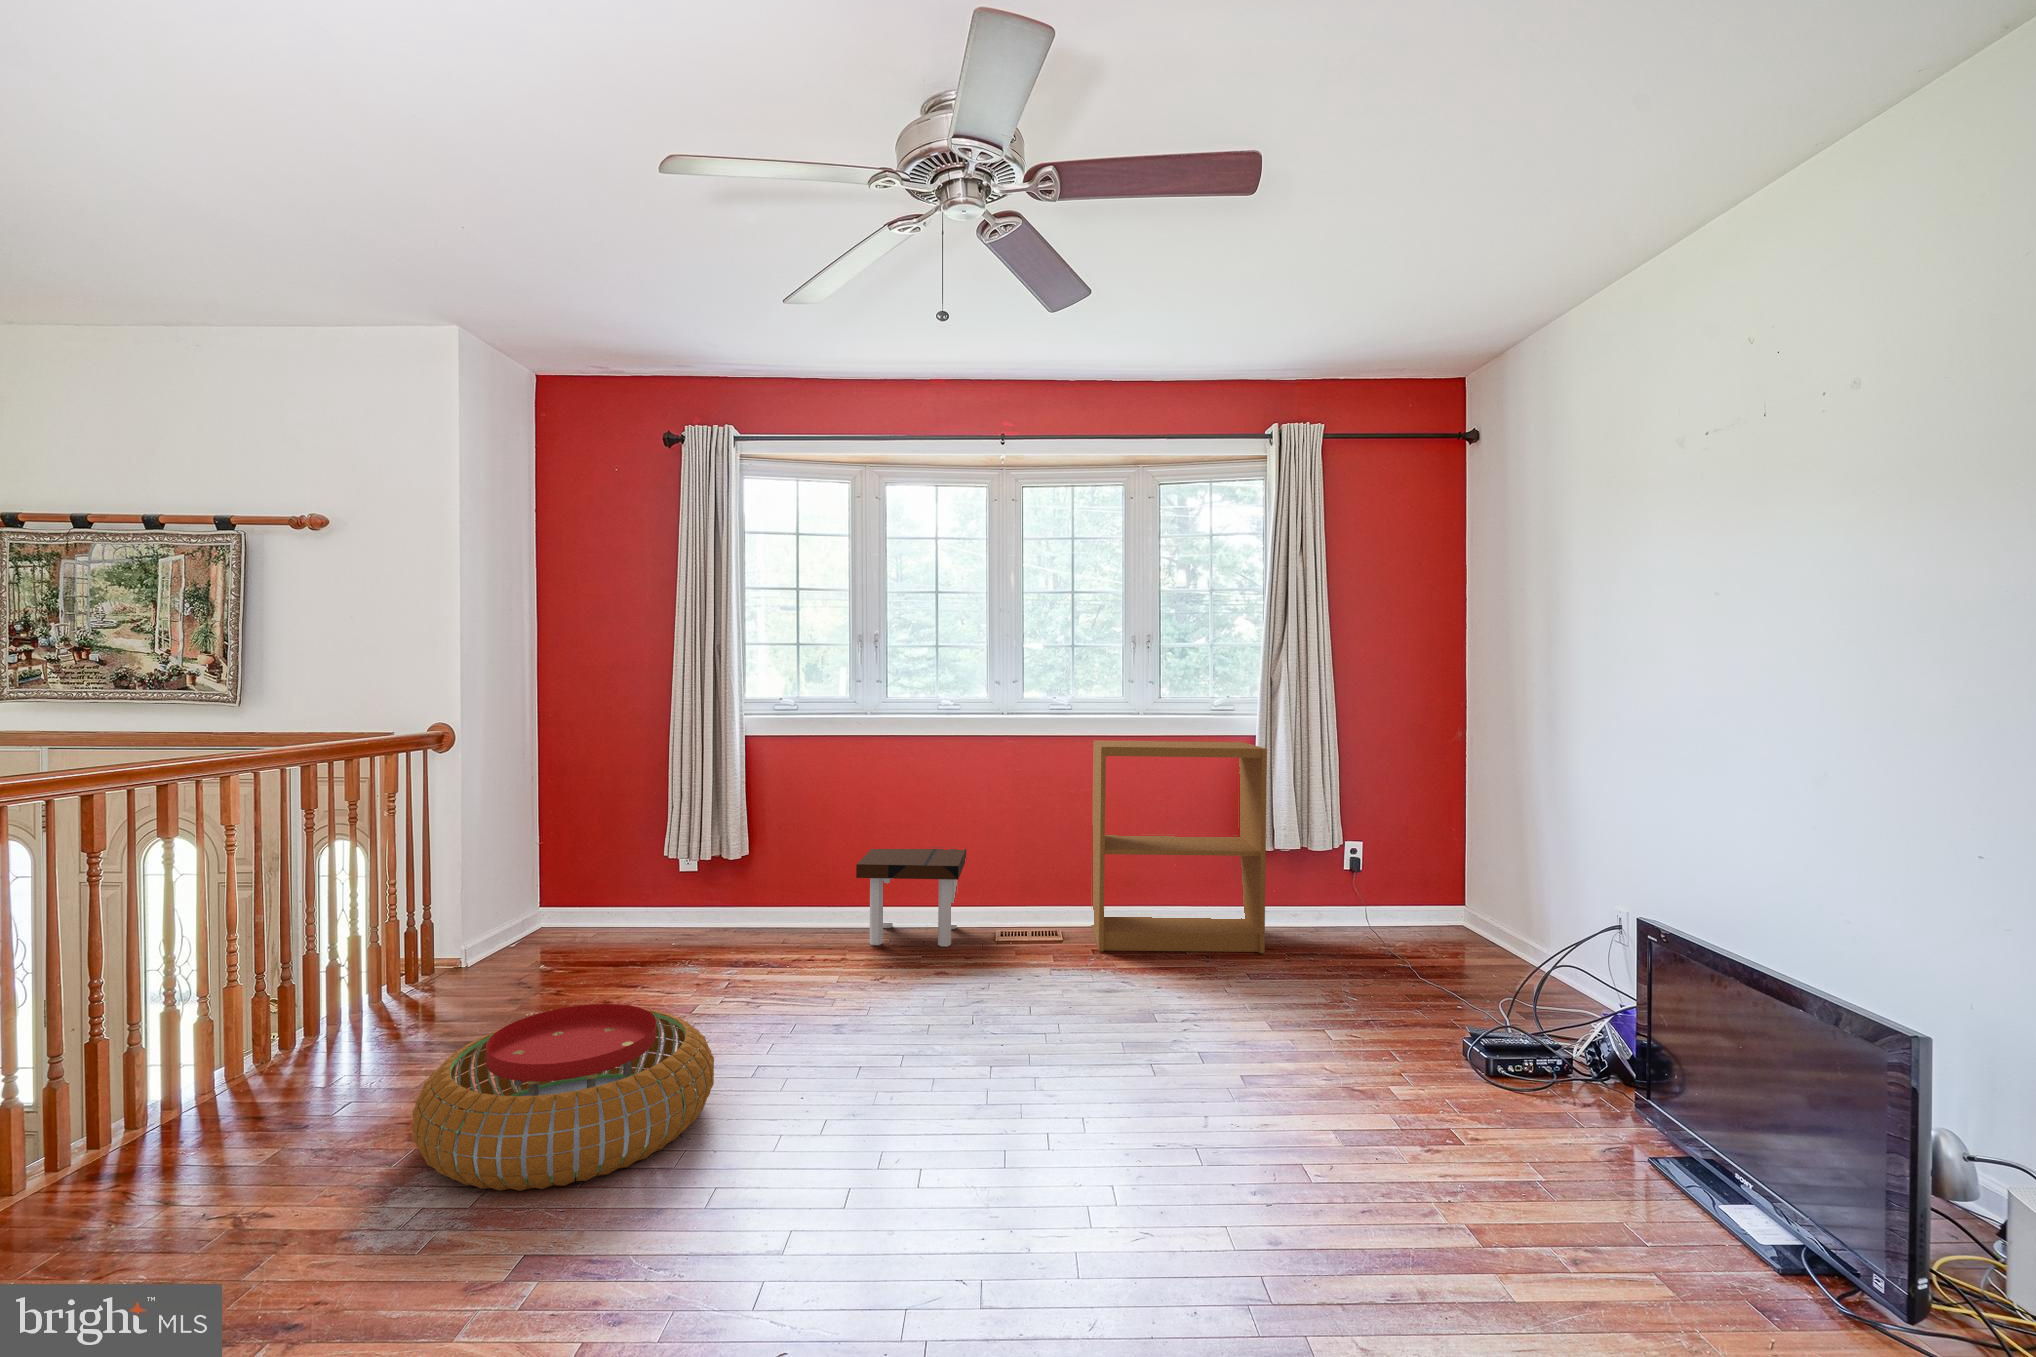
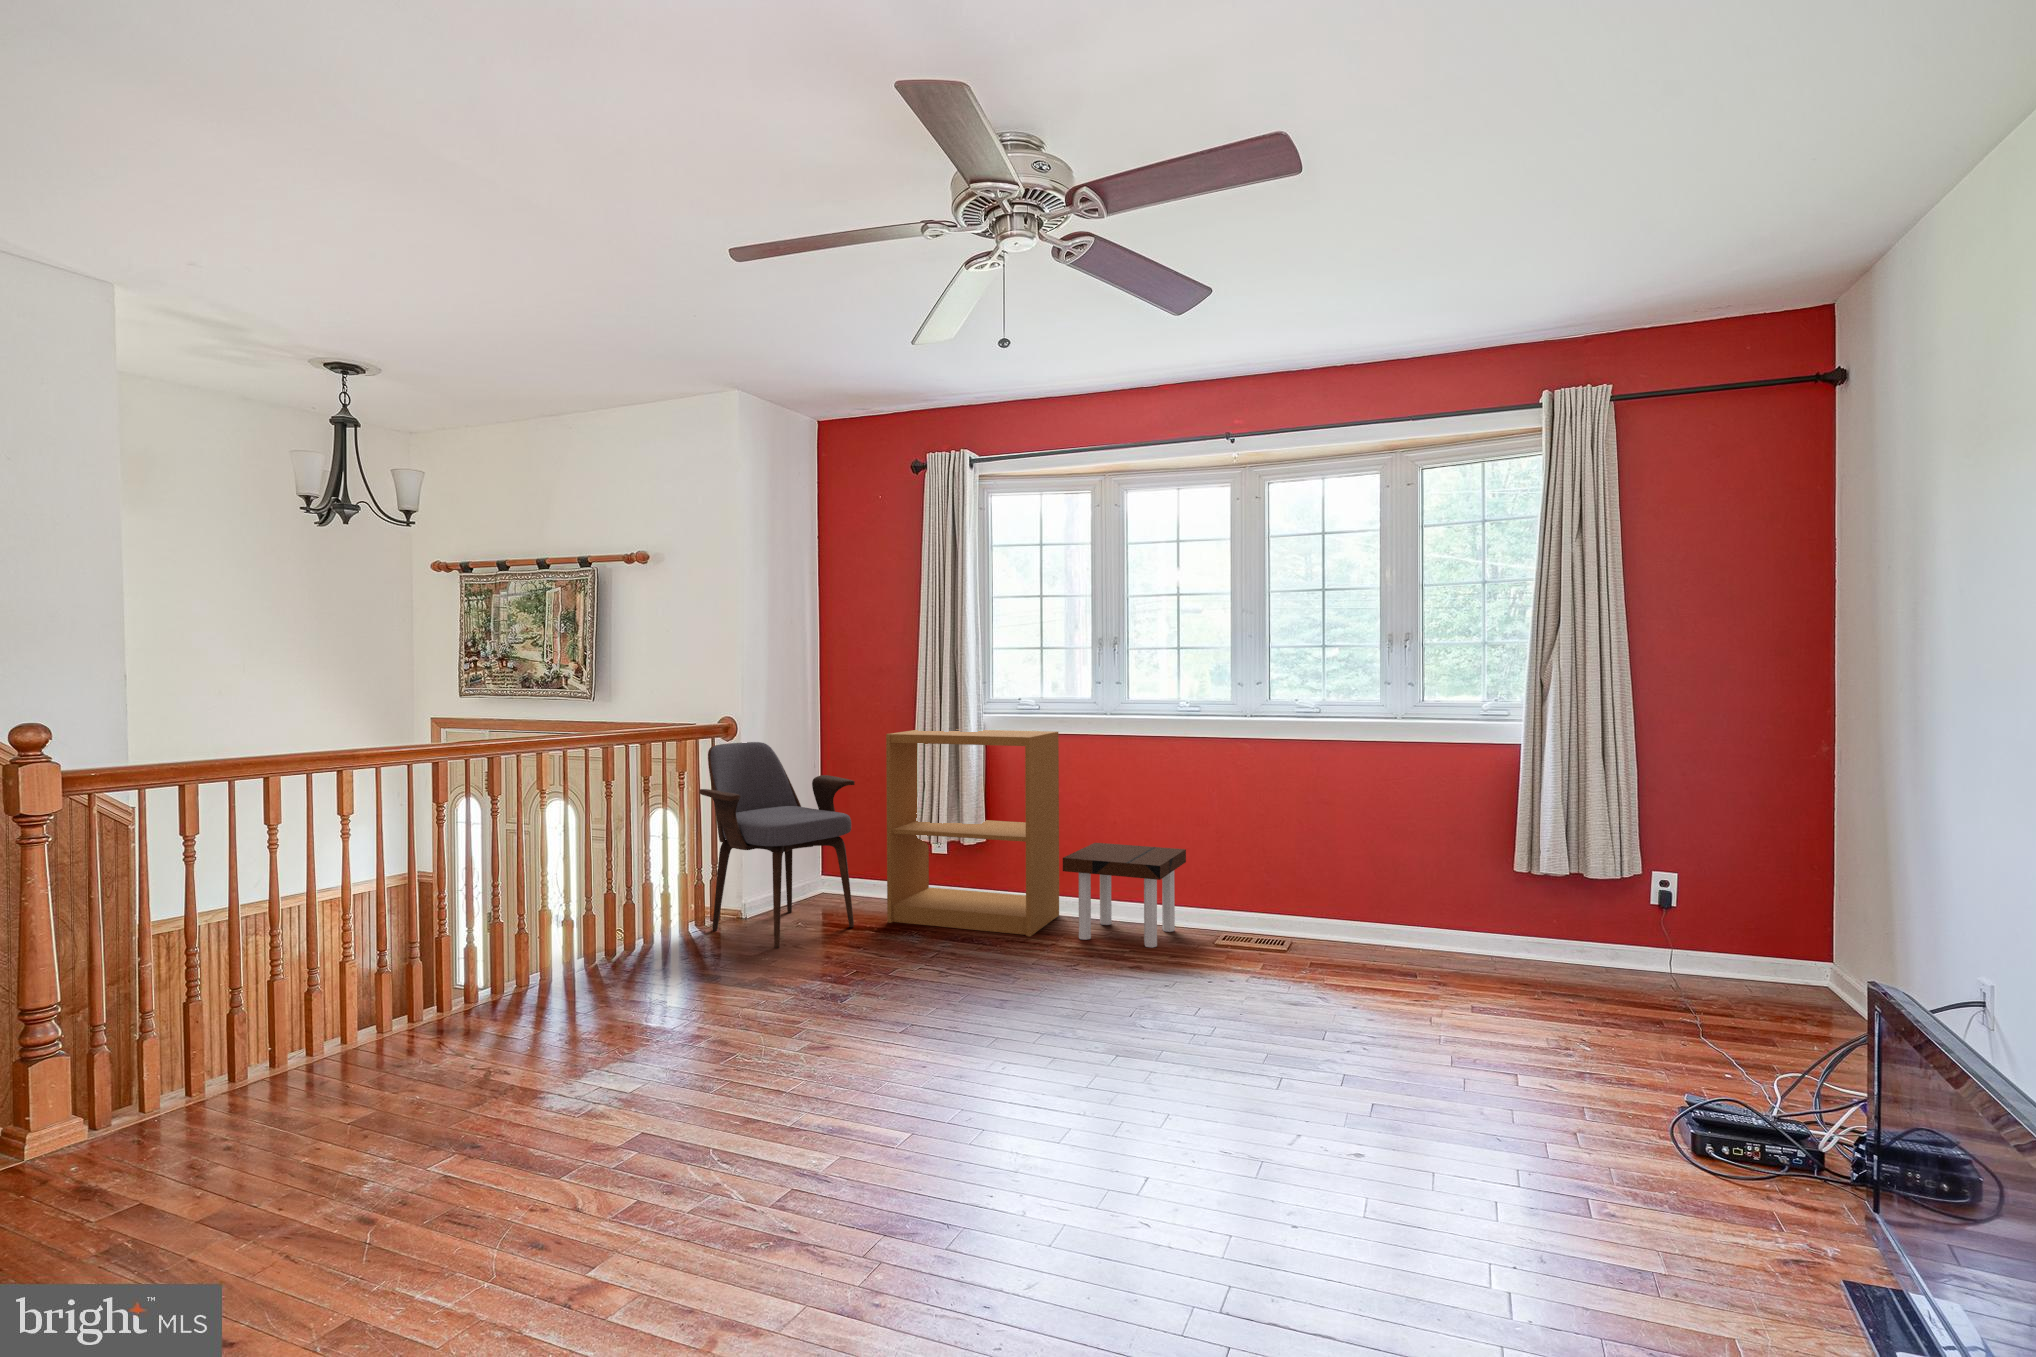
bookshelf: present [1091,740,1267,953] -> present [886,729,1059,936]
armchair: none [422,752,613,992] -> present [699,742,855,948]
pouf: present [412,1004,714,1191] -> none [635,956,864,1091]

